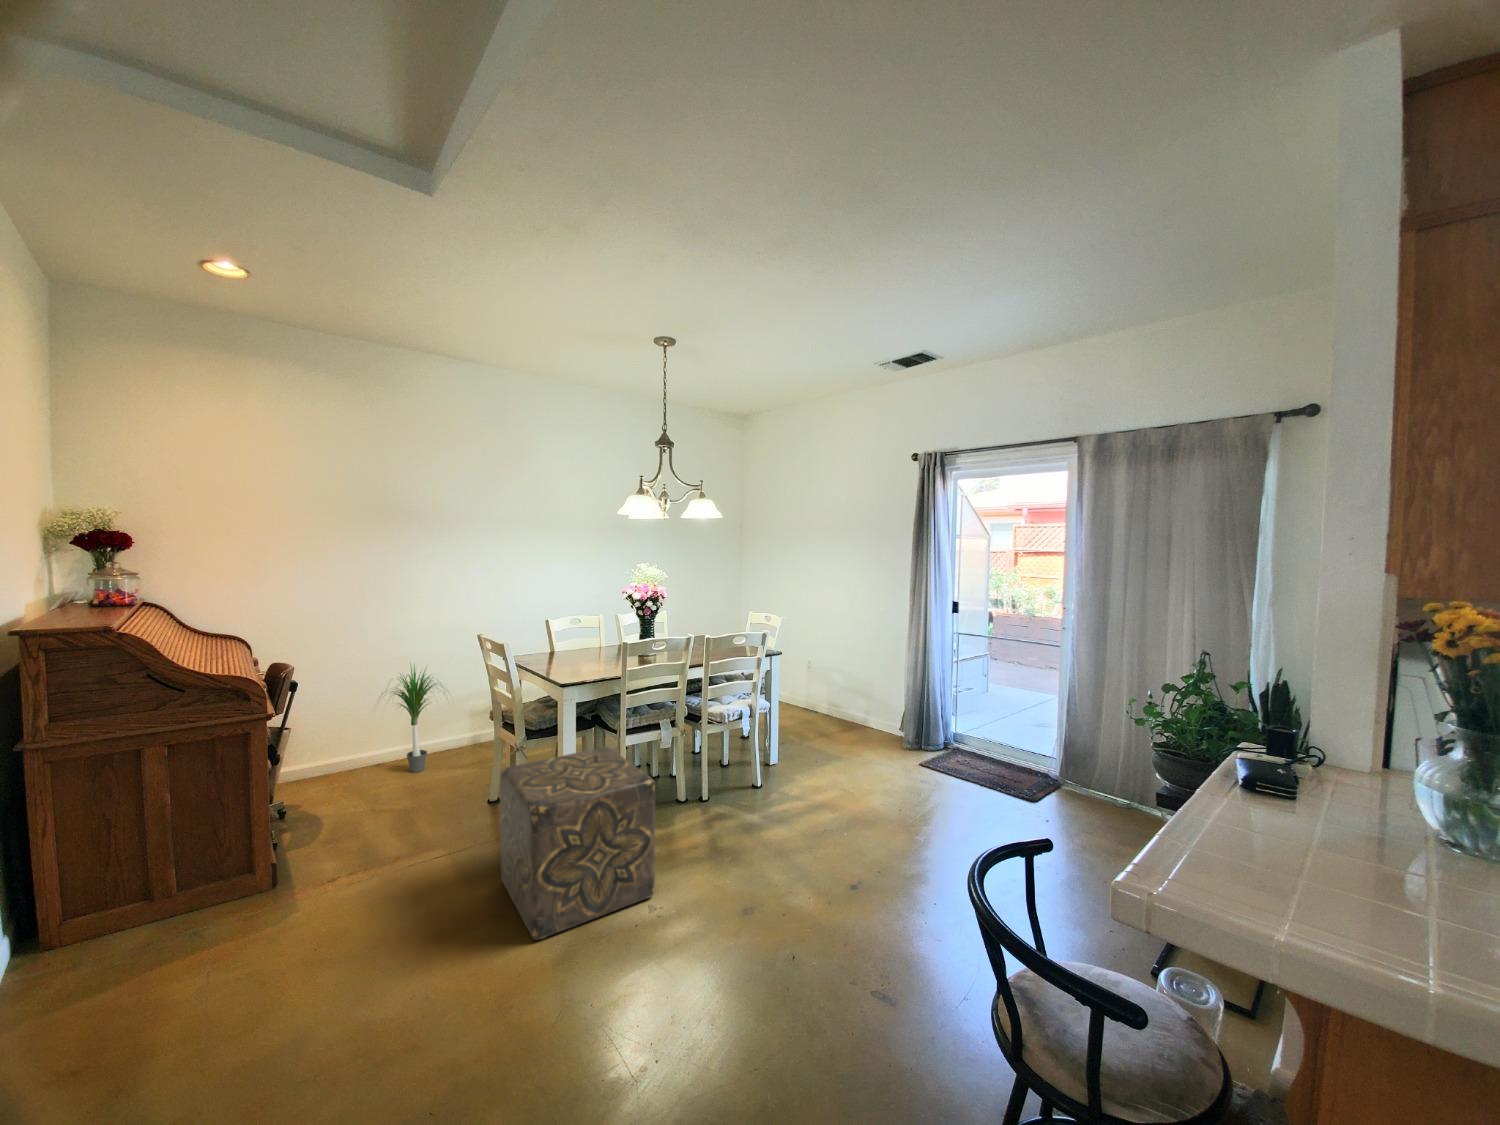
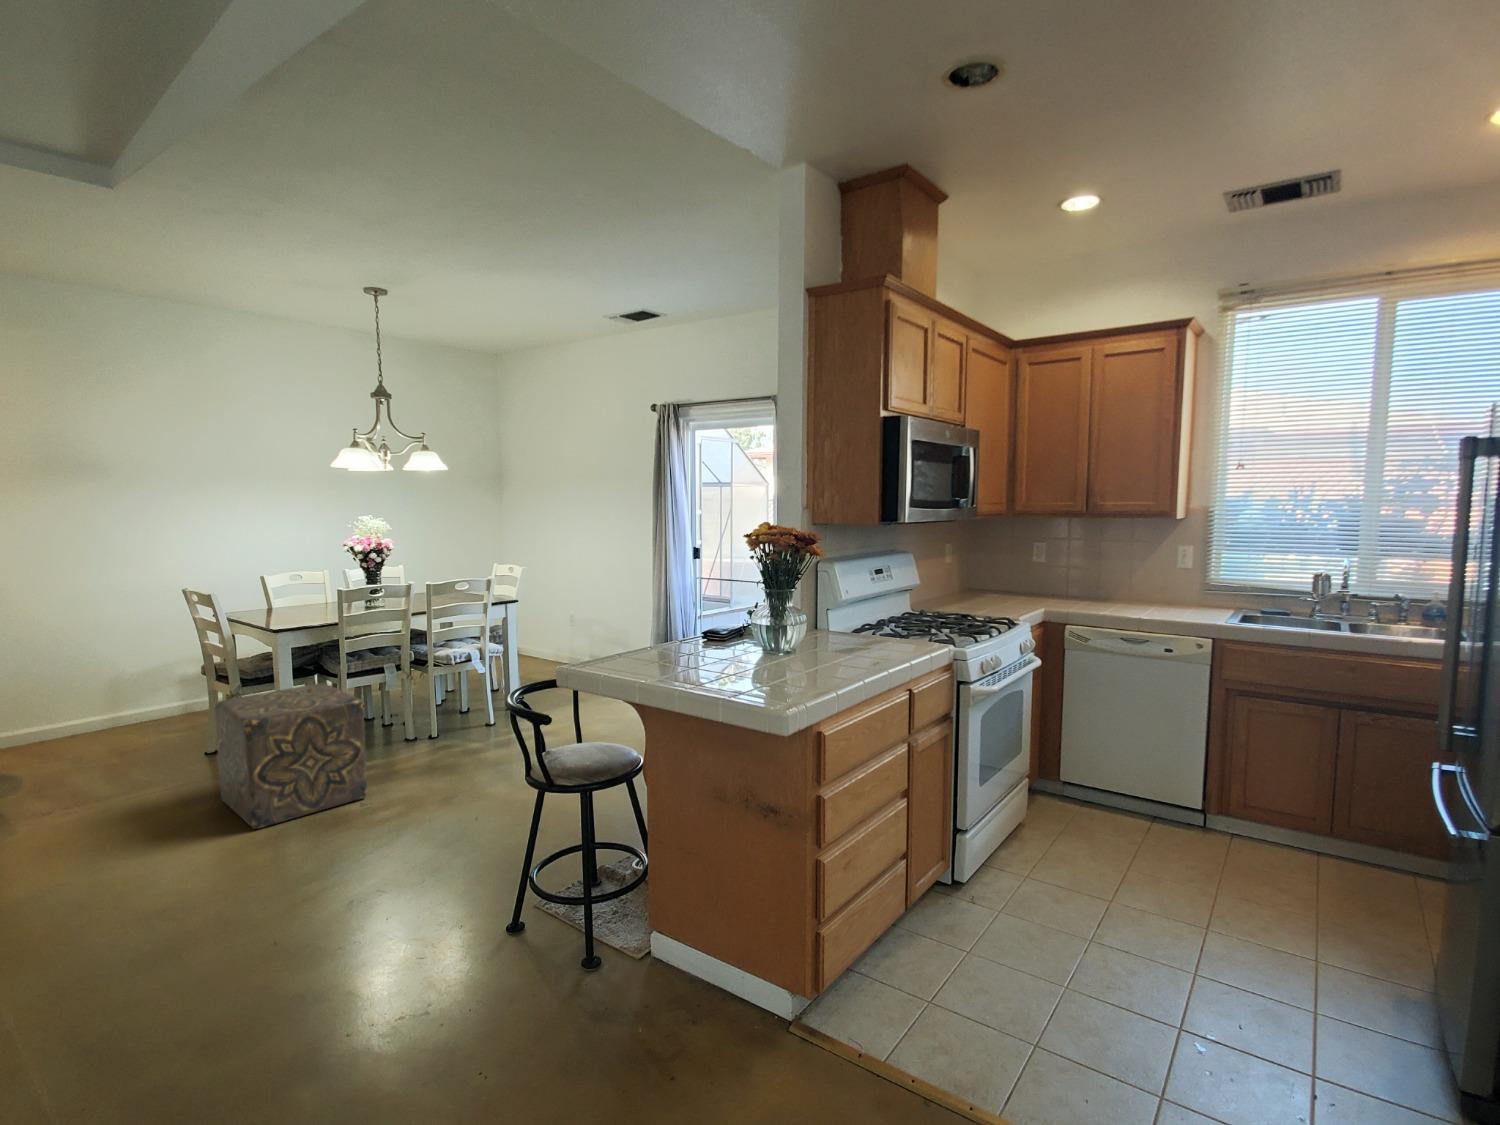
potted plant: present [379,666,448,772] -> none [60,621,160,738]

